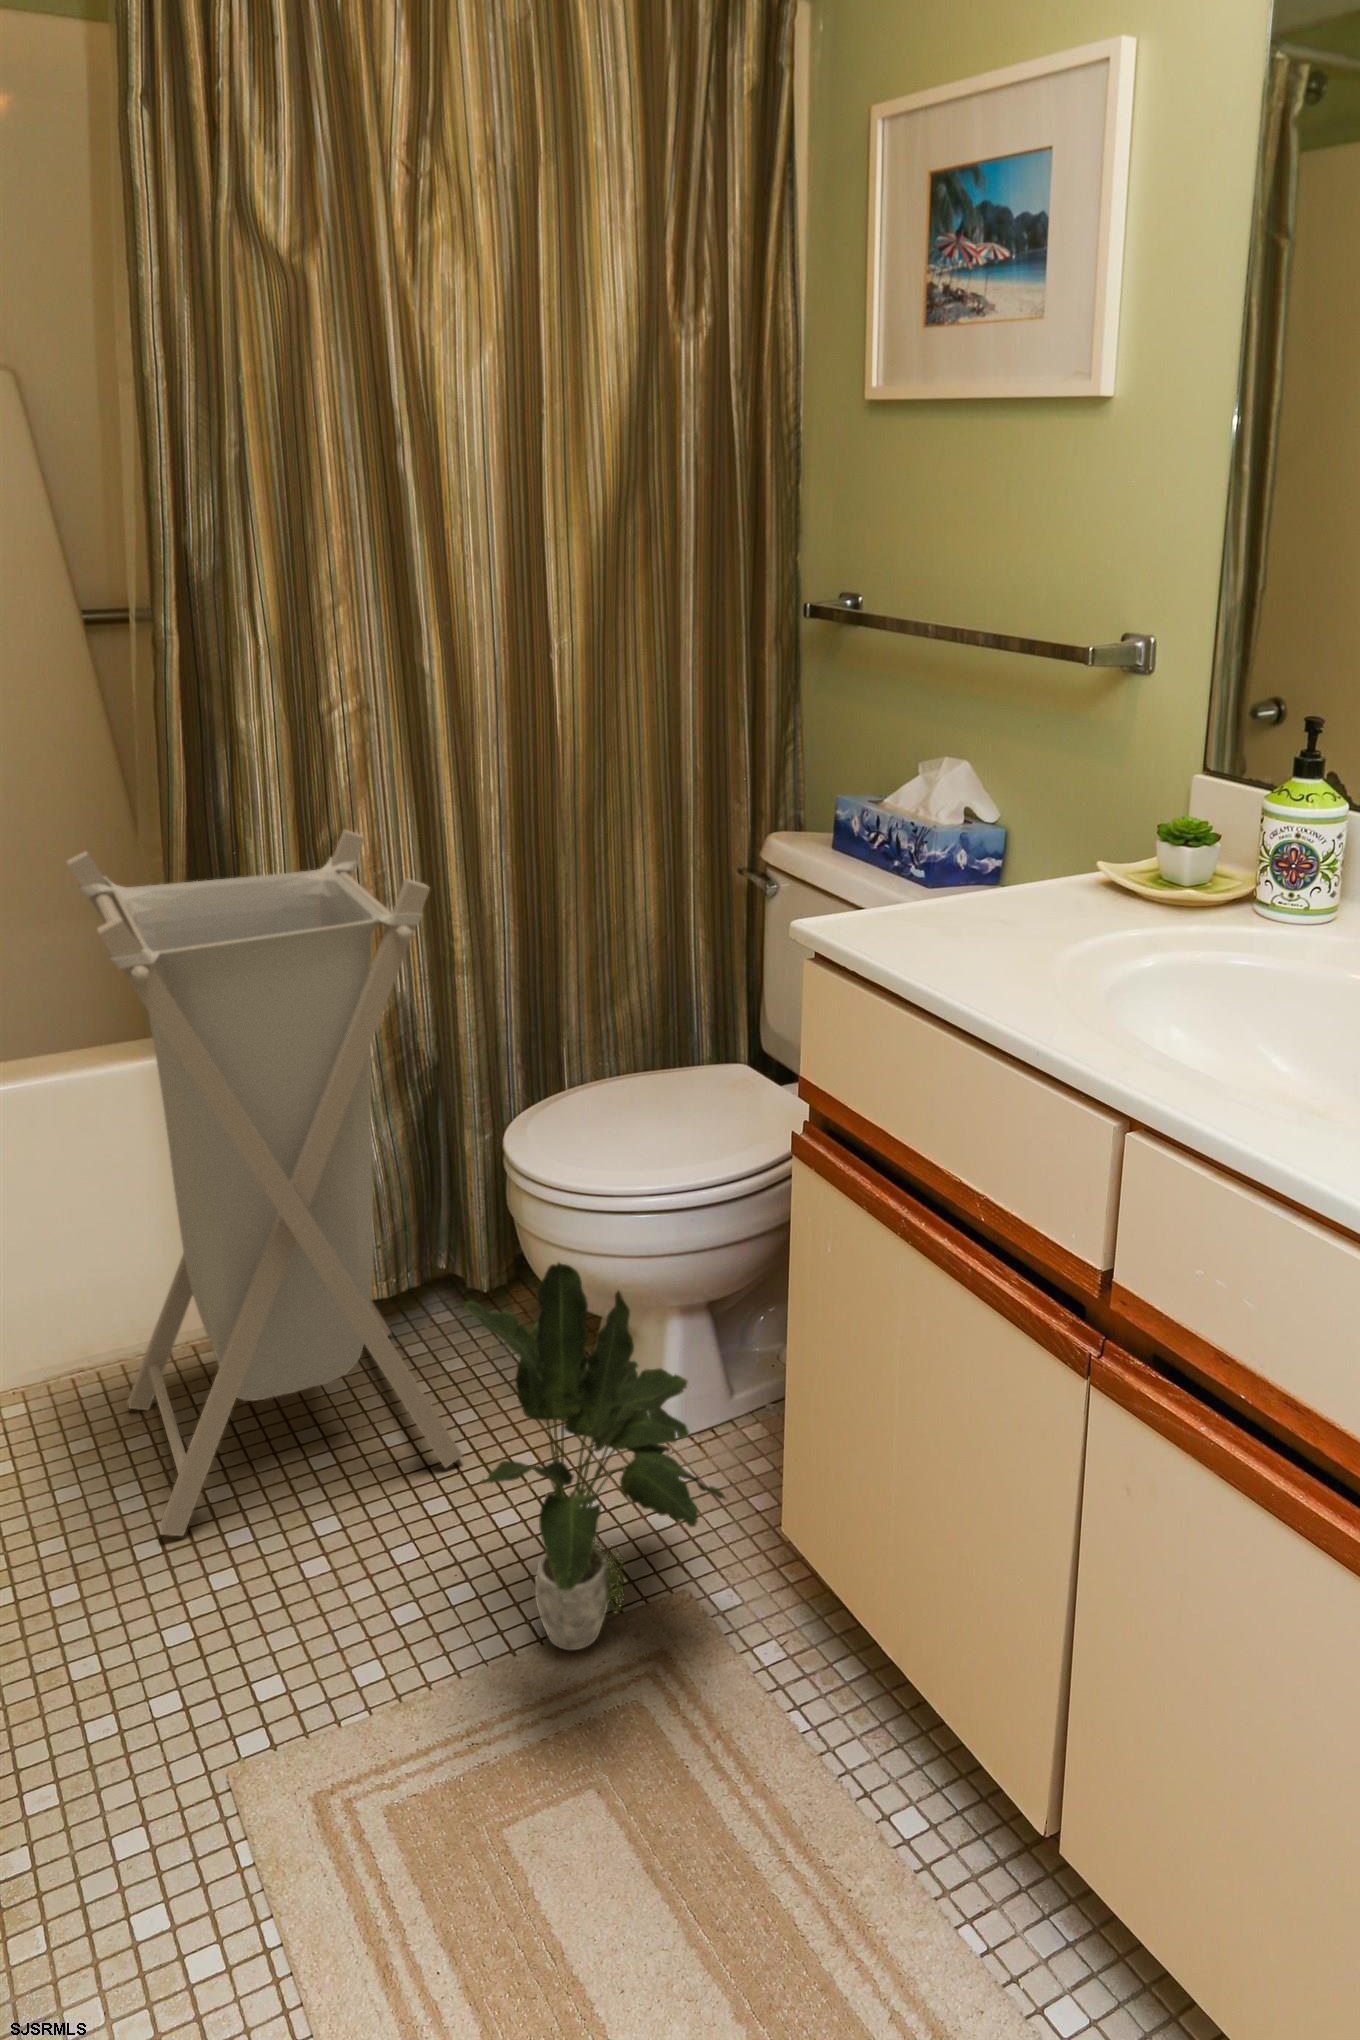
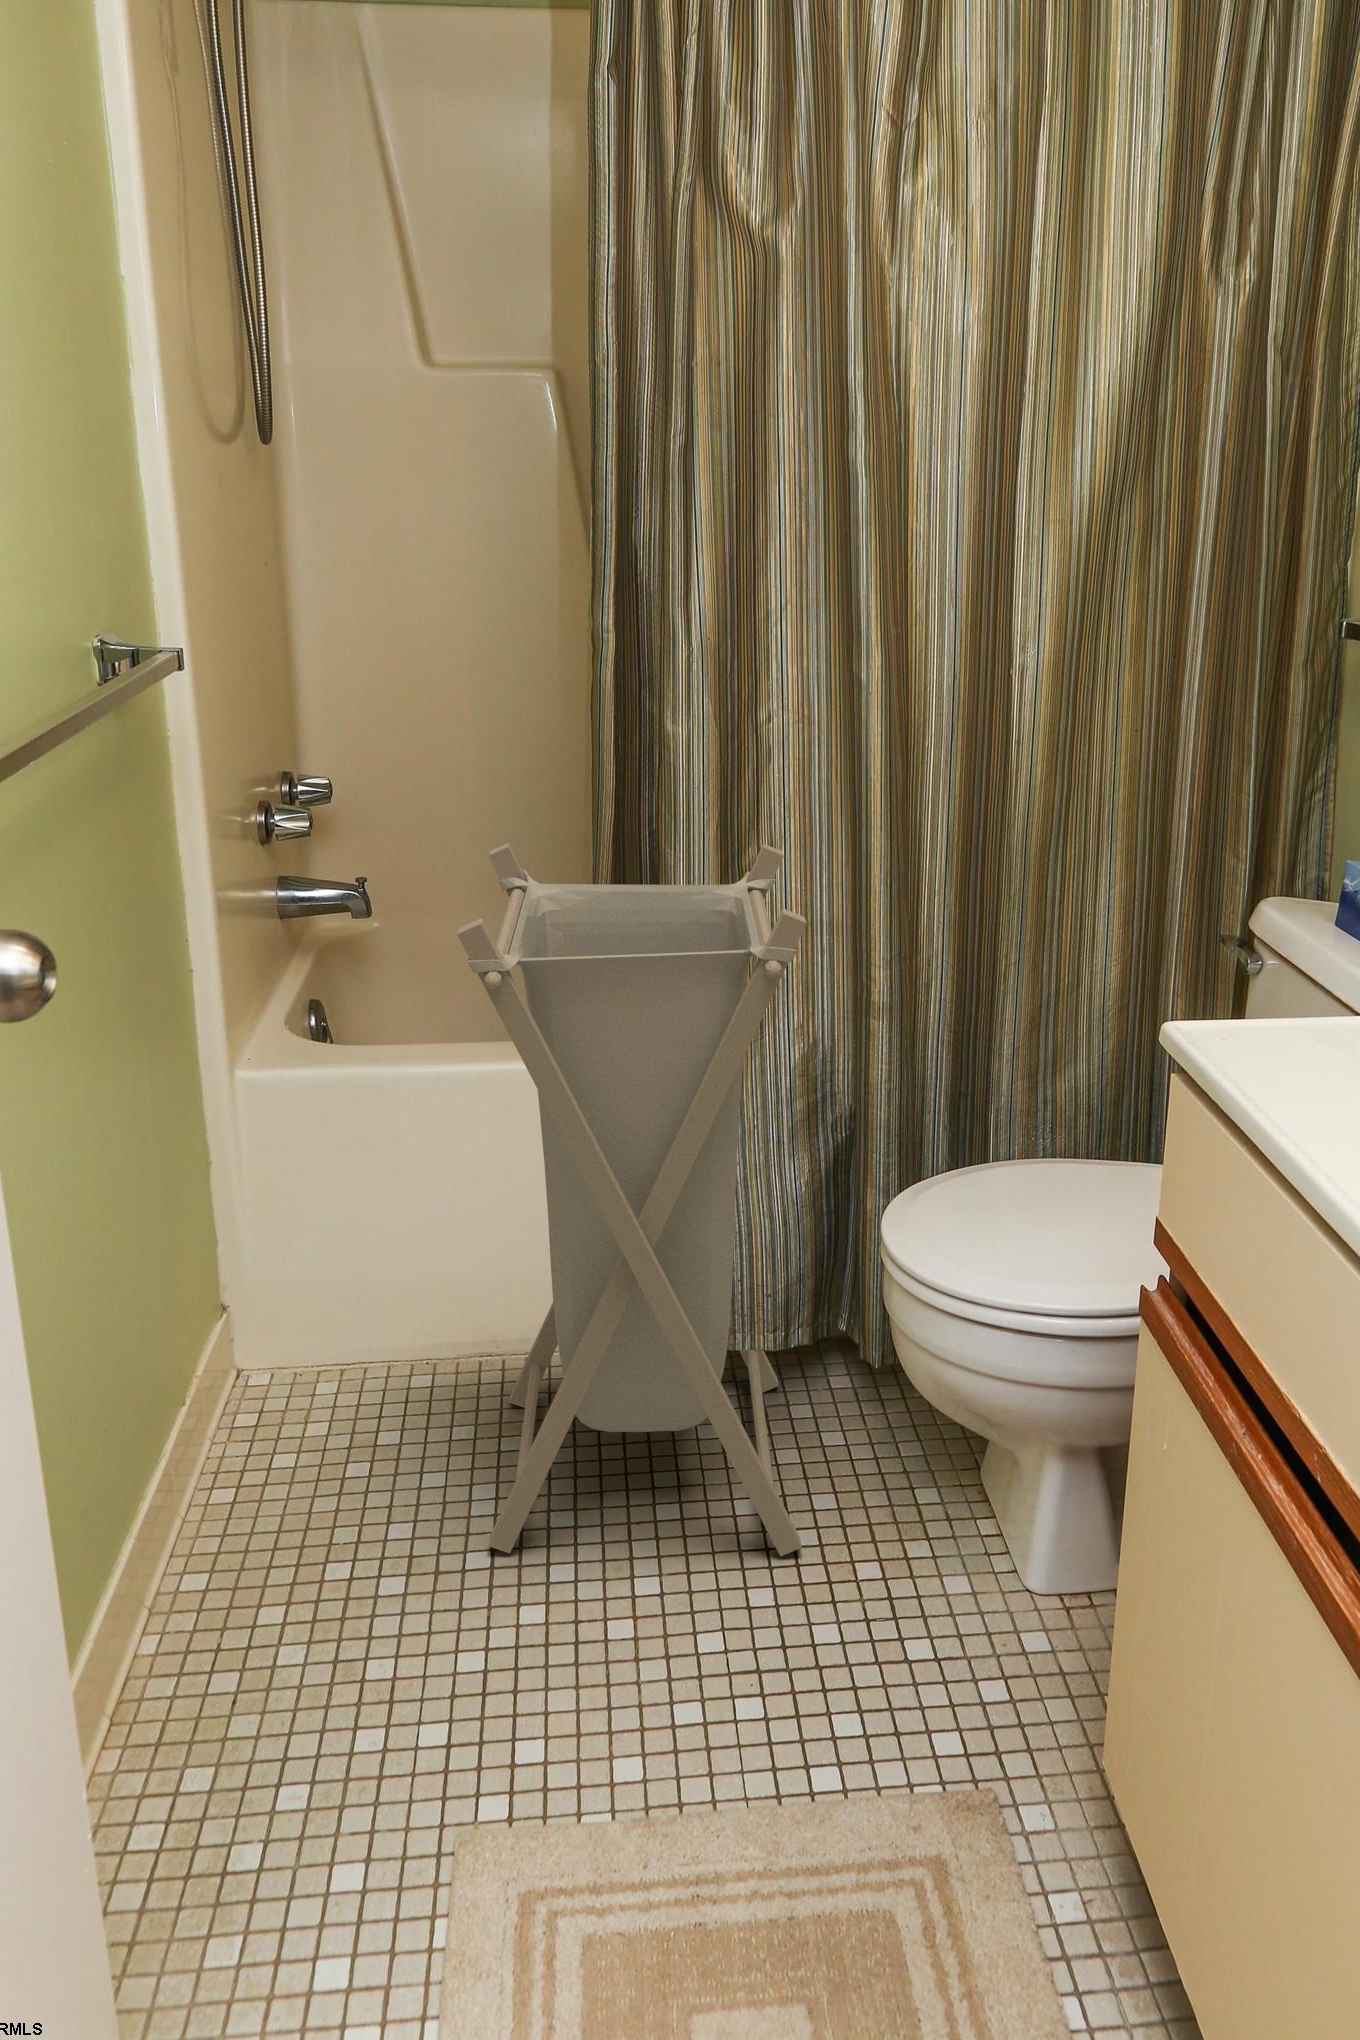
potted plant: present [464,1263,726,1650] -> none [723,1376,1037,1822]

